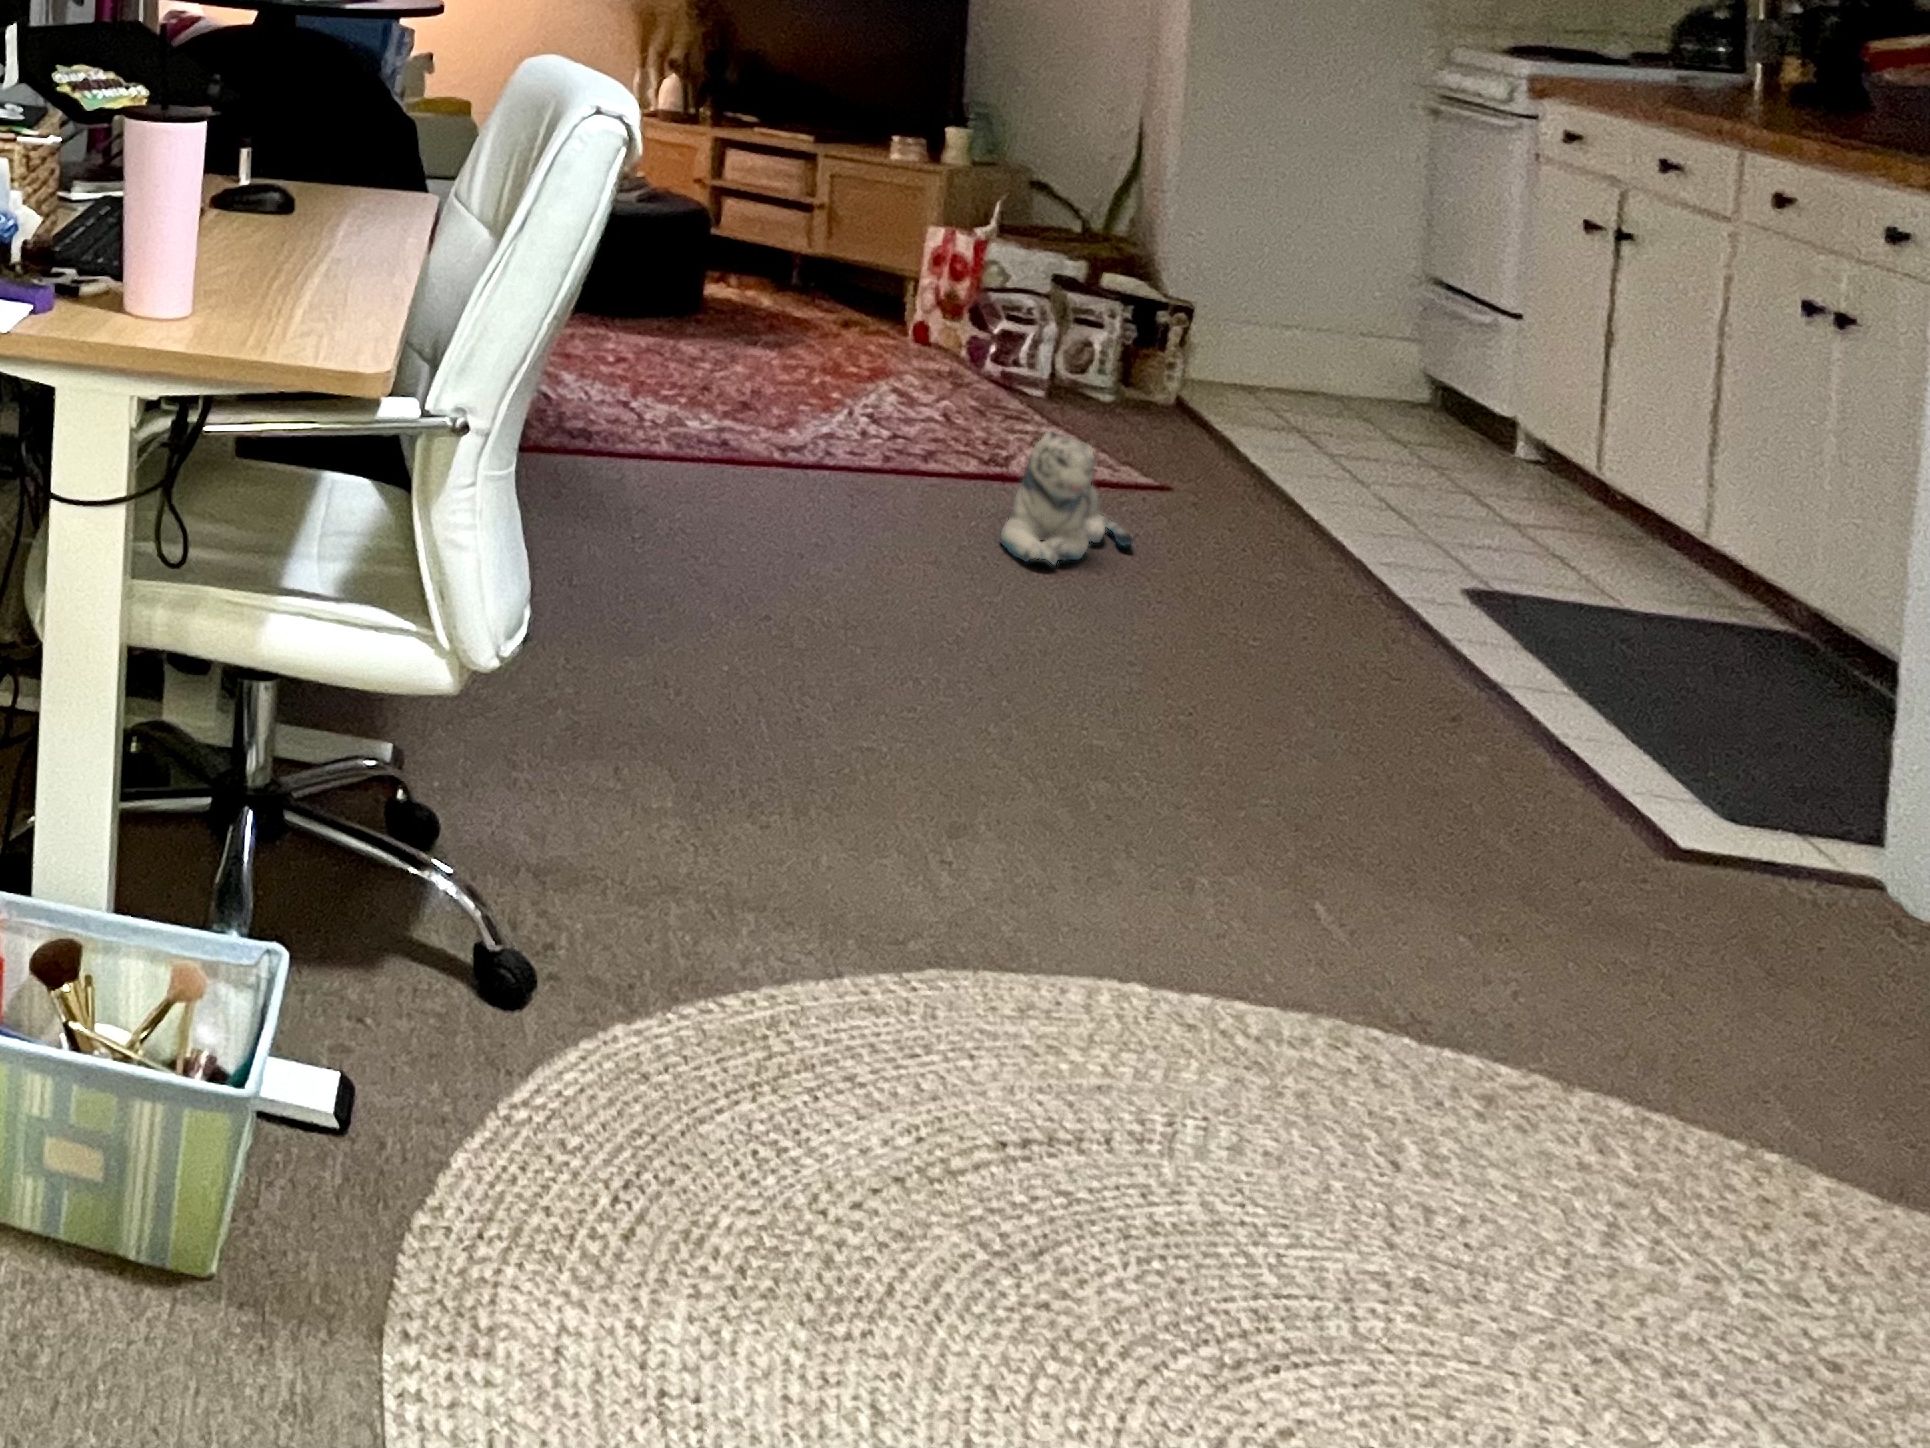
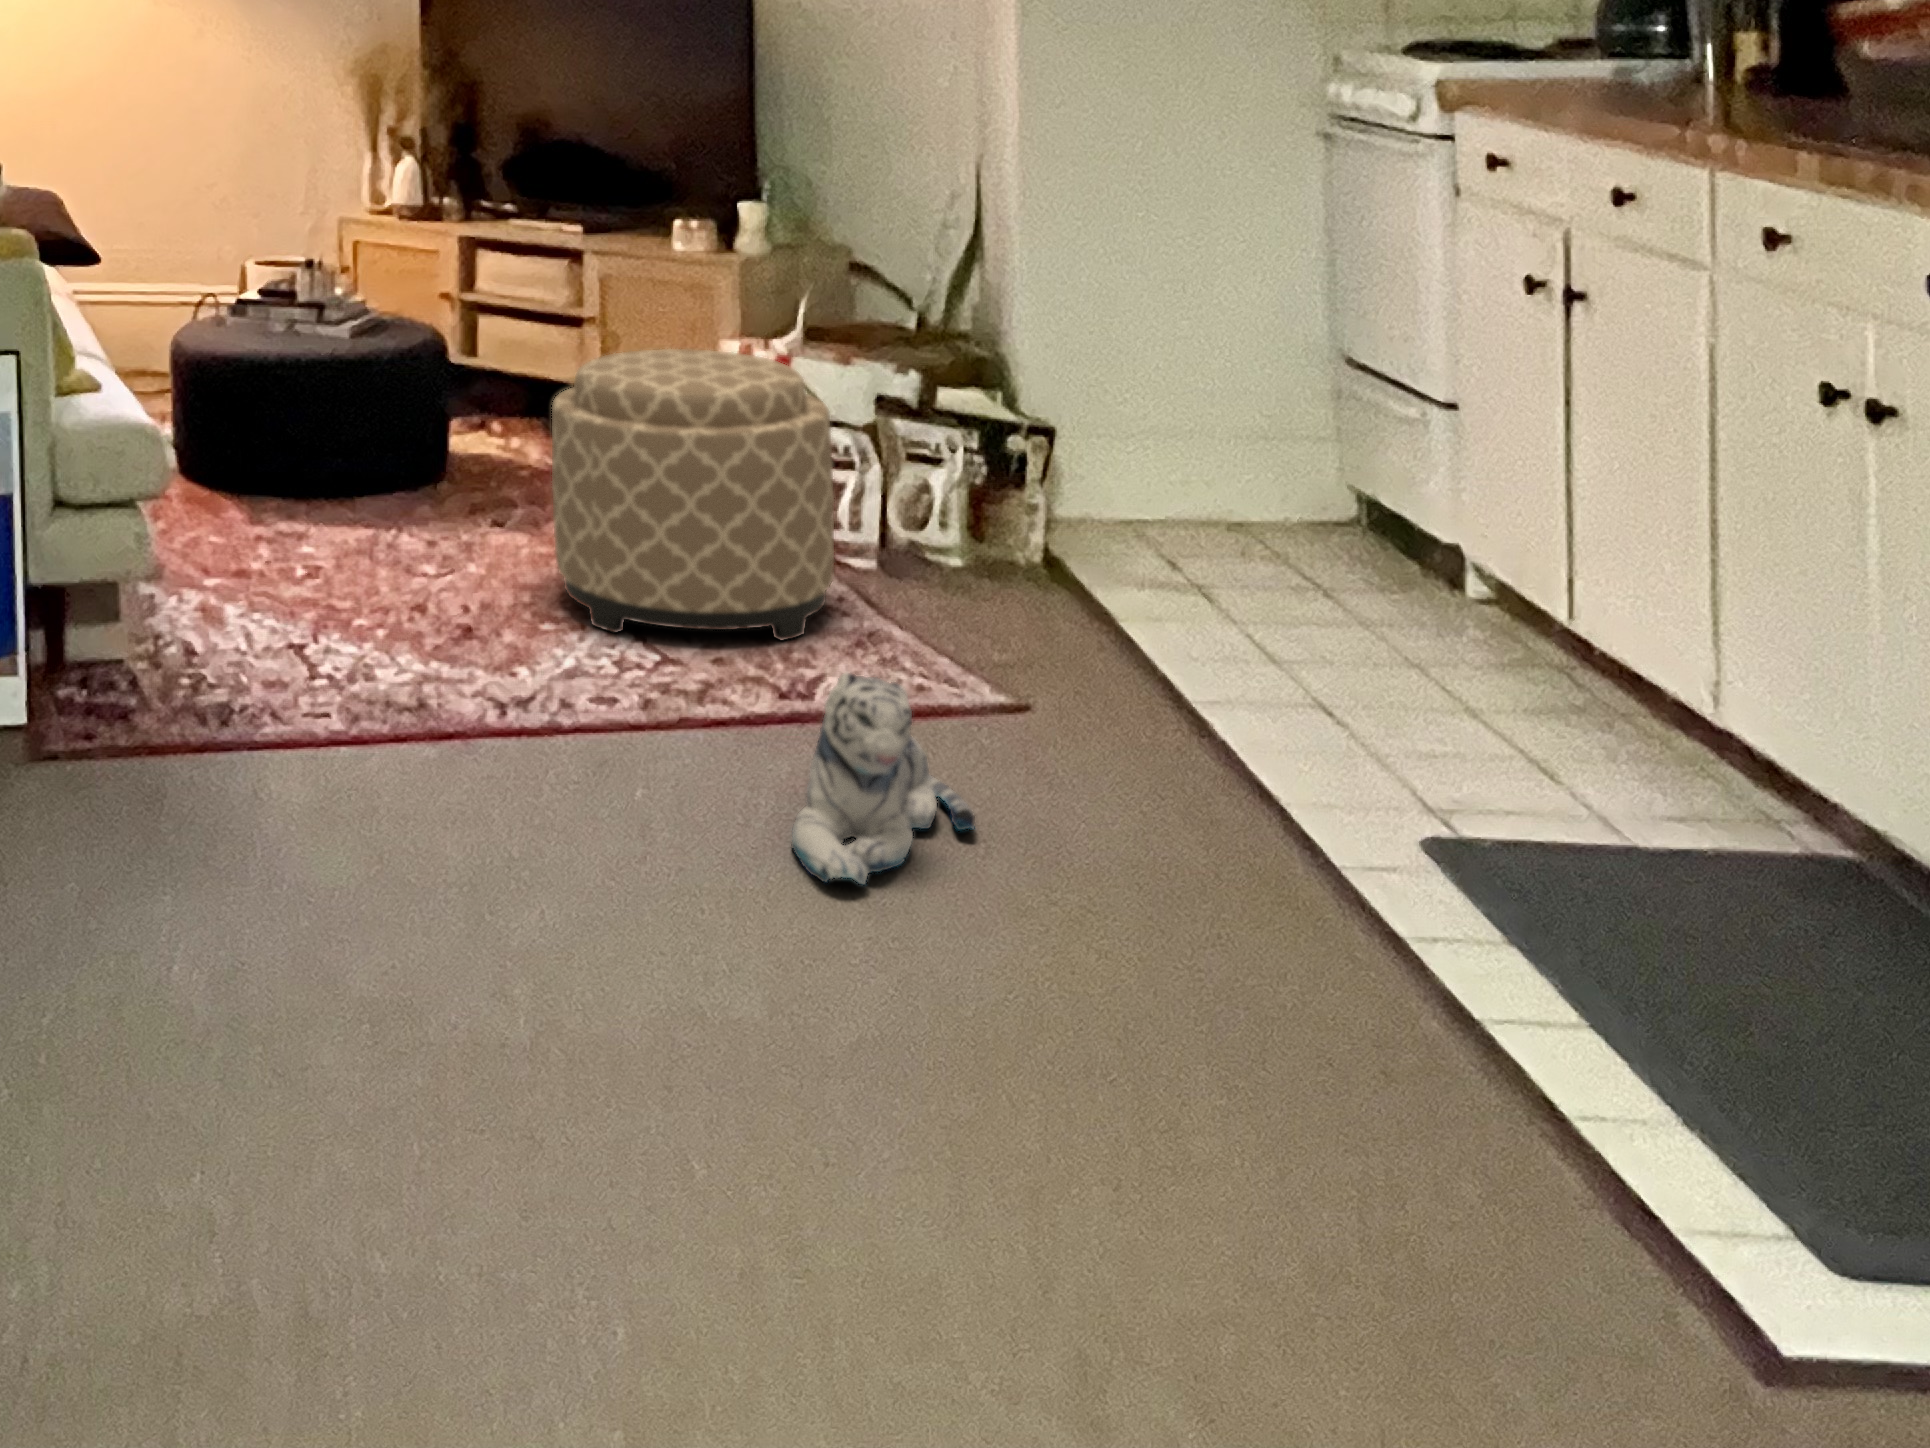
ottoman: none [805,223,1027,432] -> present [552,349,834,641]

